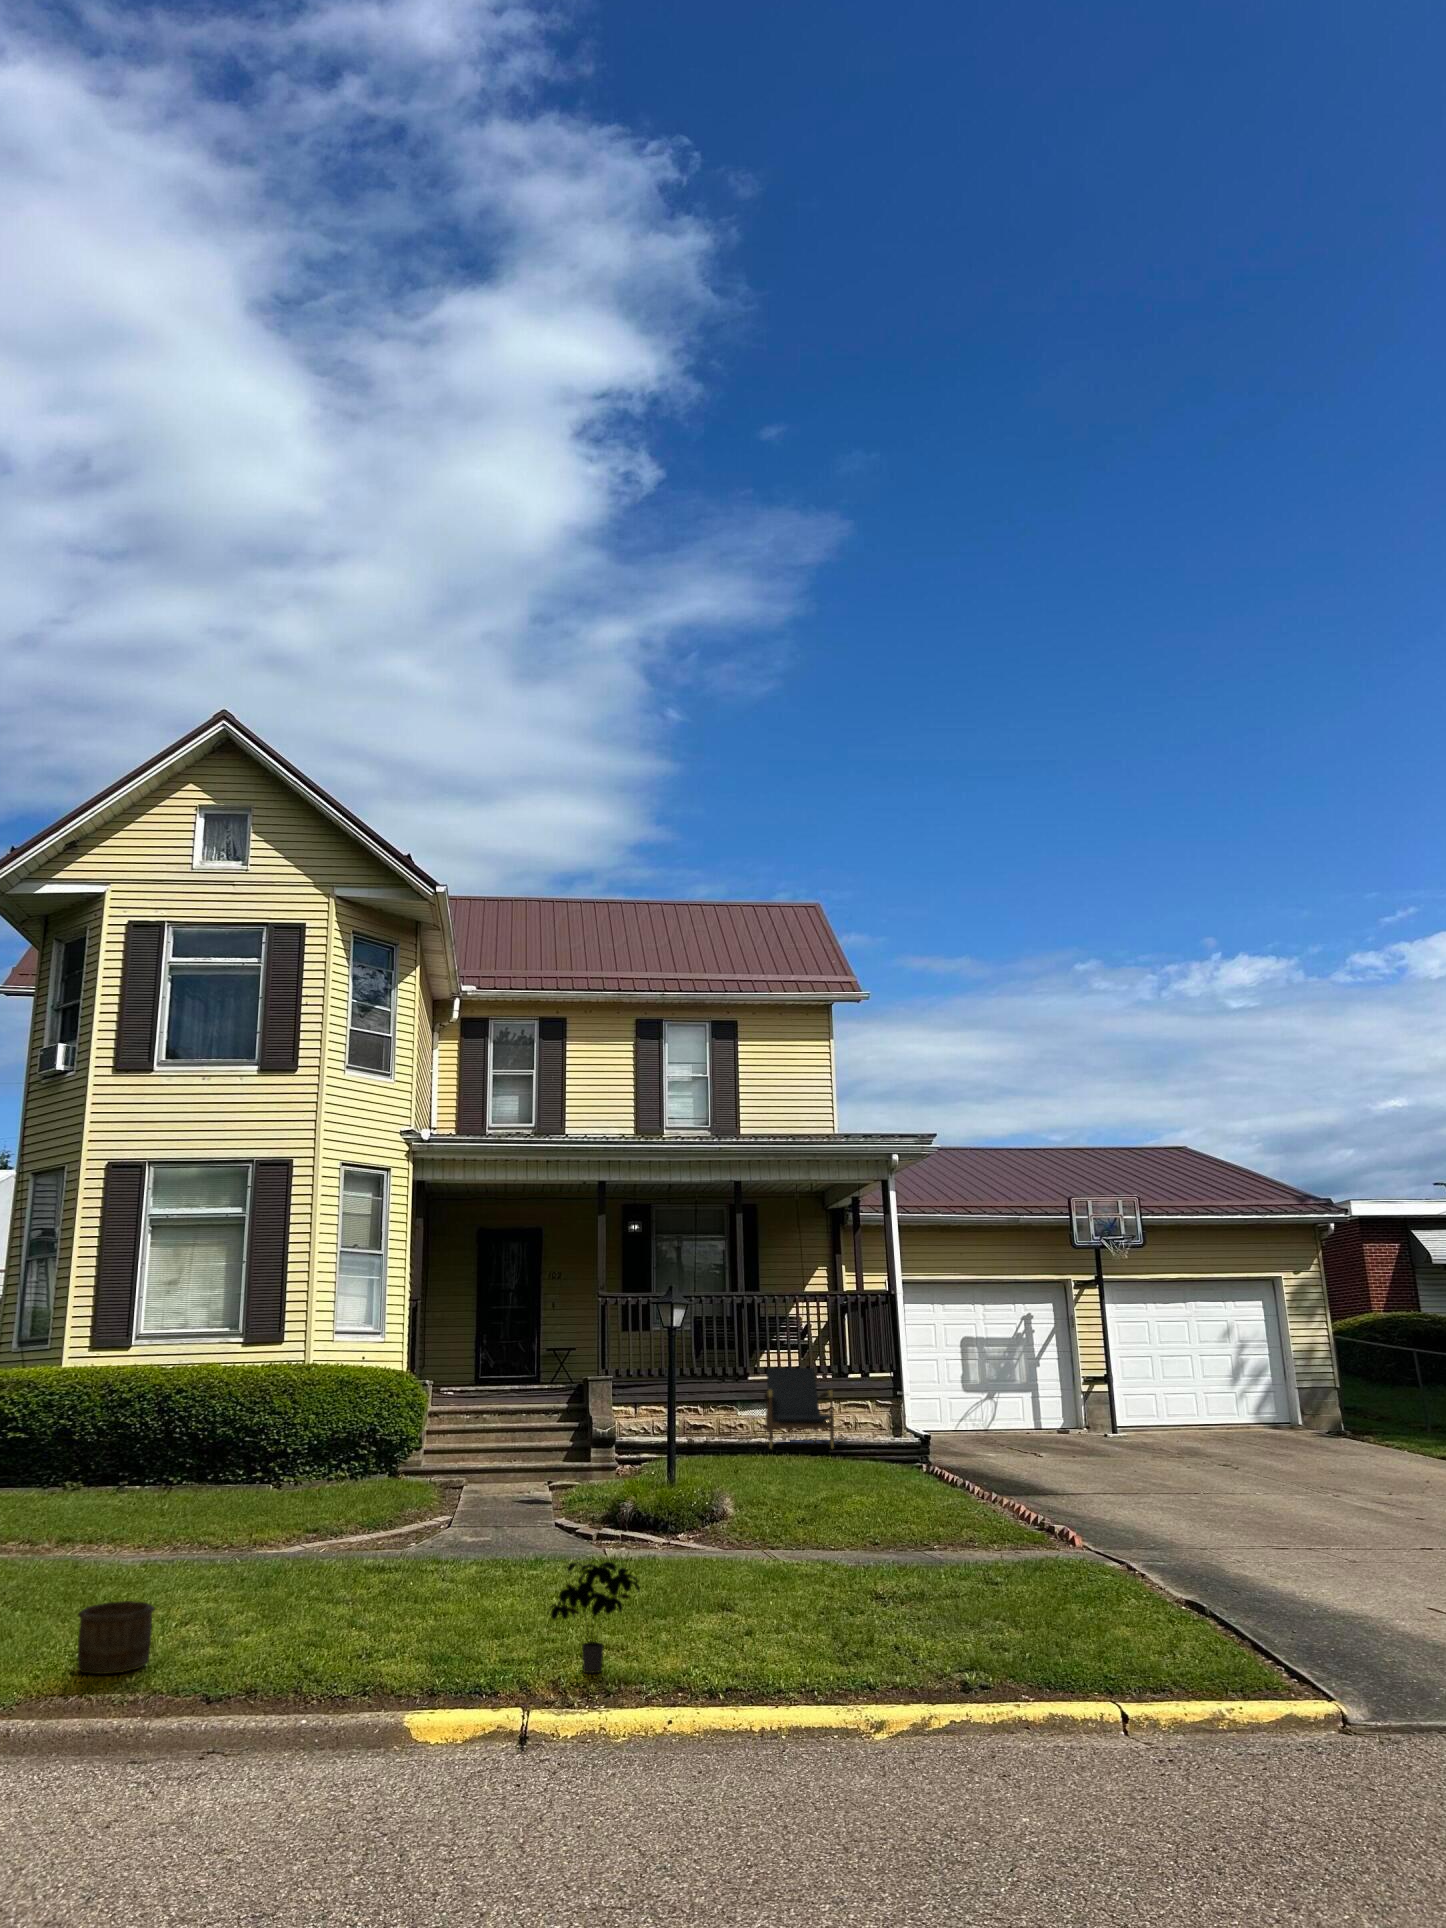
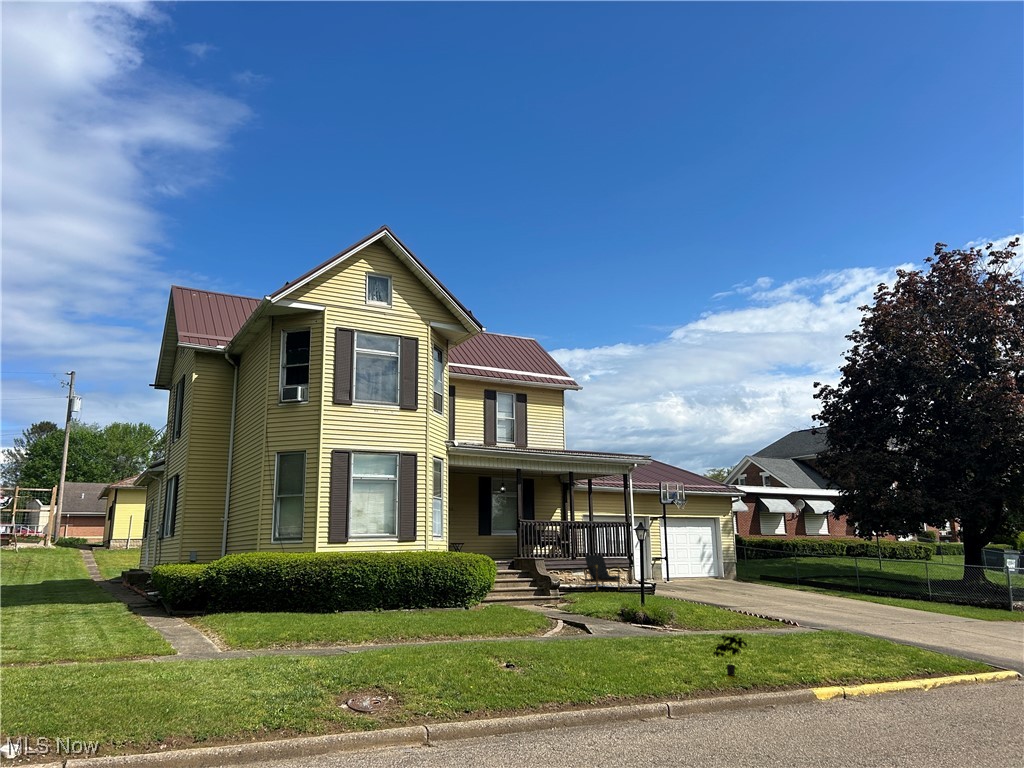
potted plant: present [548,1562,640,1673] -> present [713,635,747,676]
wooden bucket: present [78,1601,155,1674] -> none [673,654,701,681]

